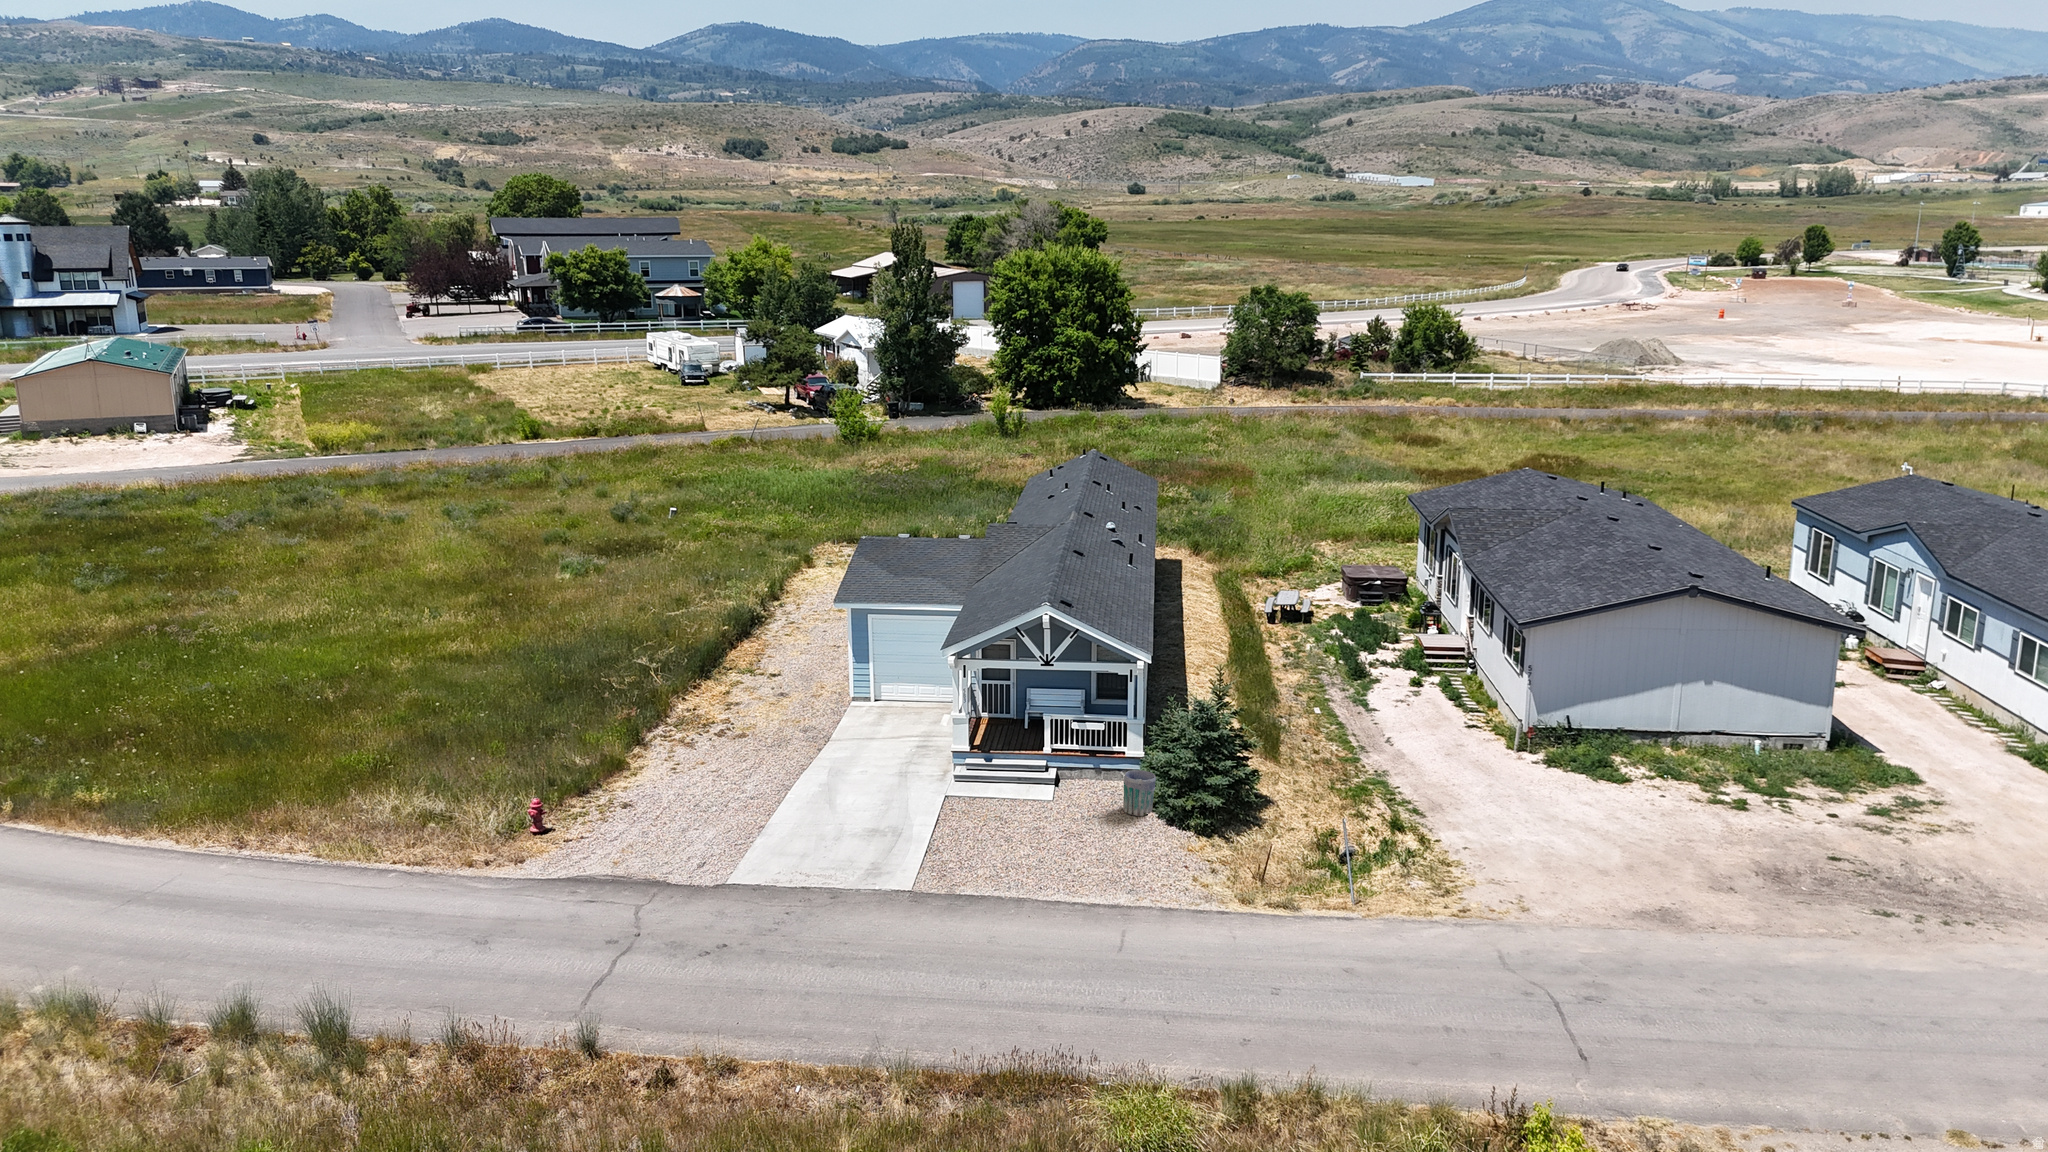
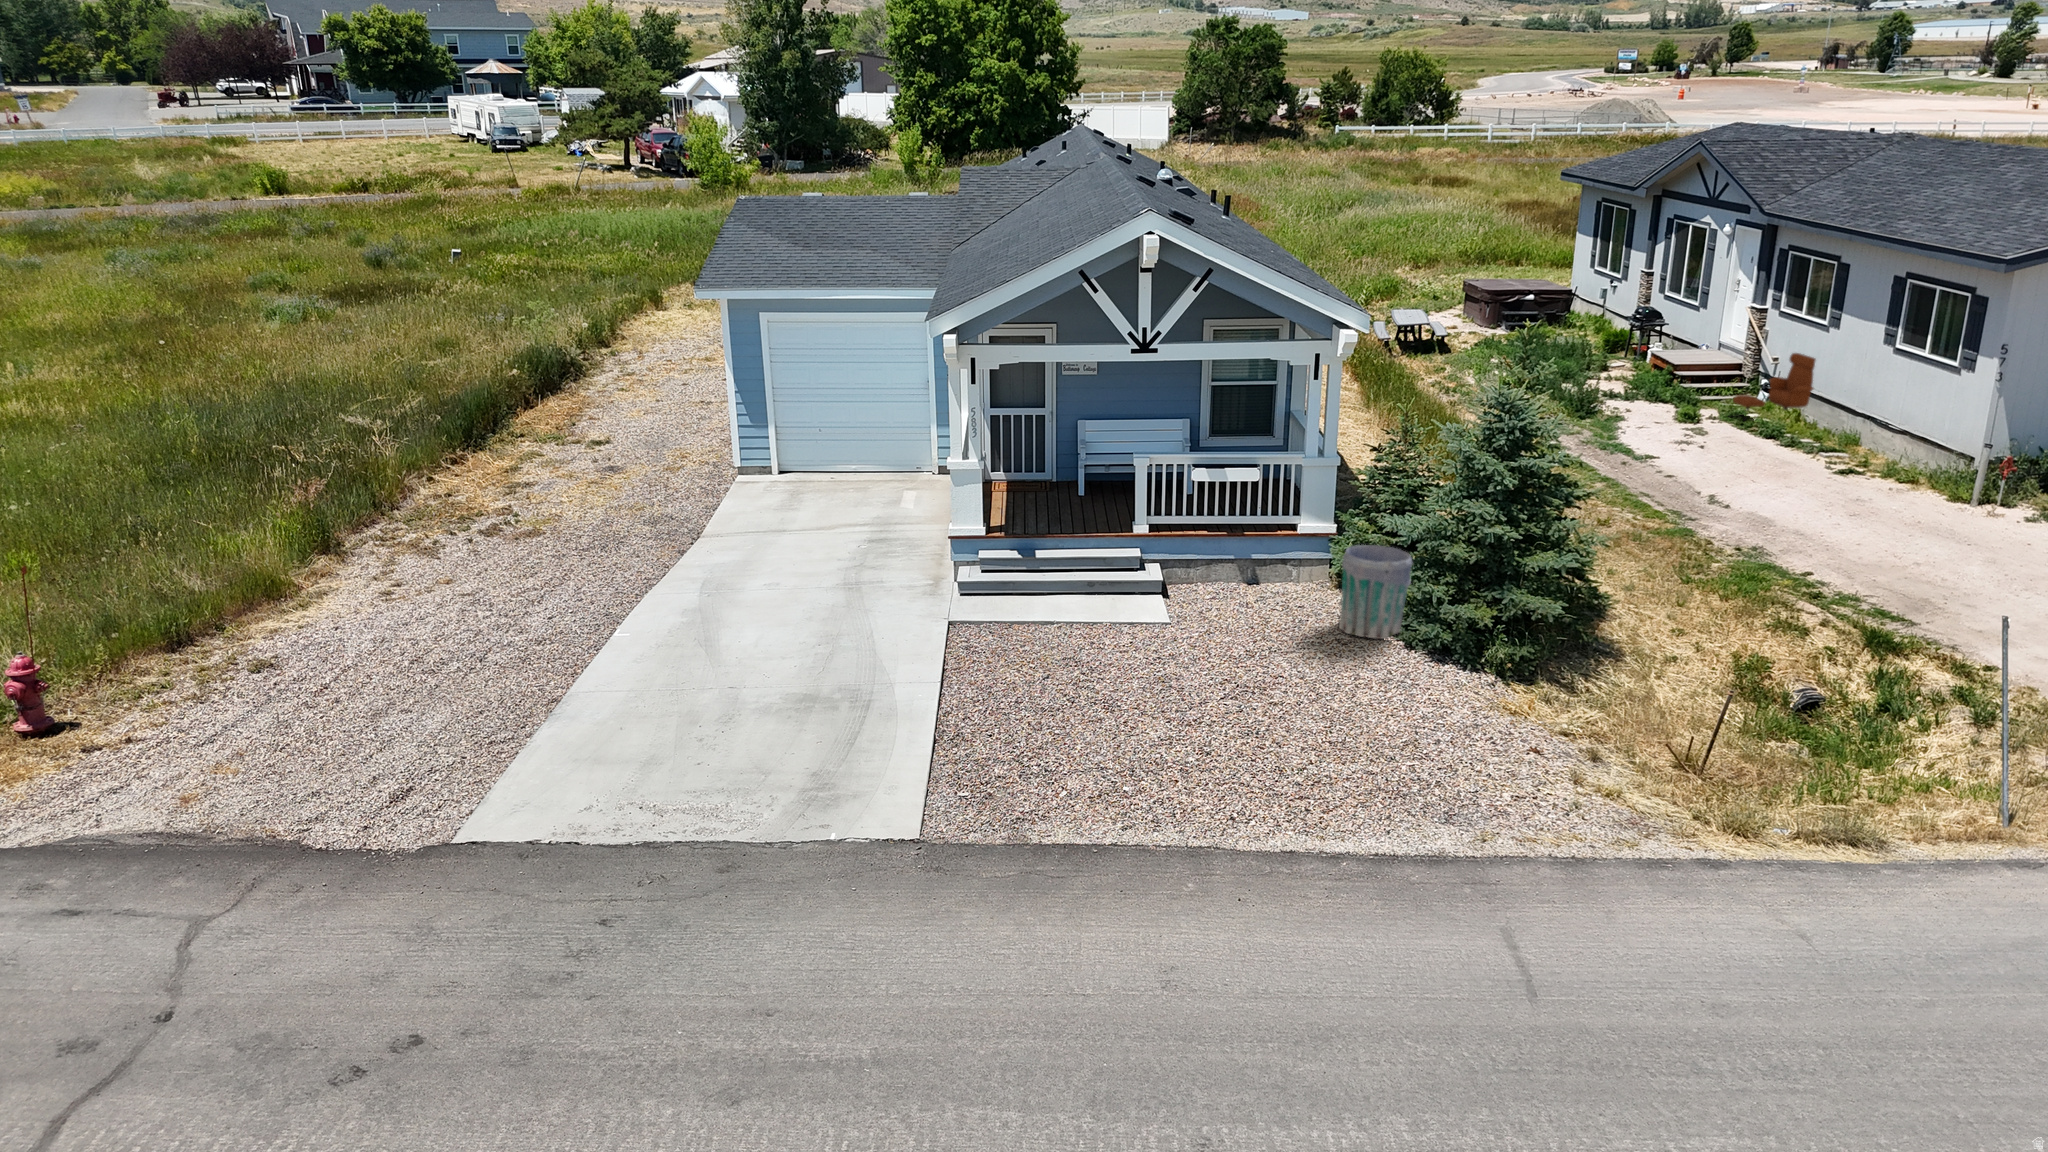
lounge chair: none [1440,647,1487,689] -> present [1731,353,1816,420]

